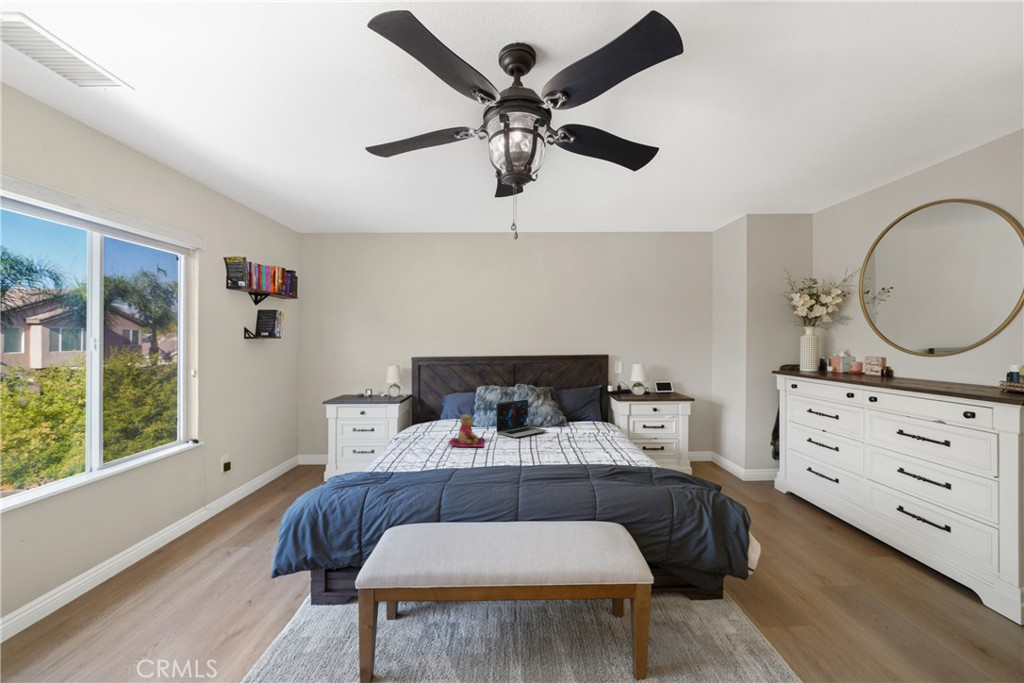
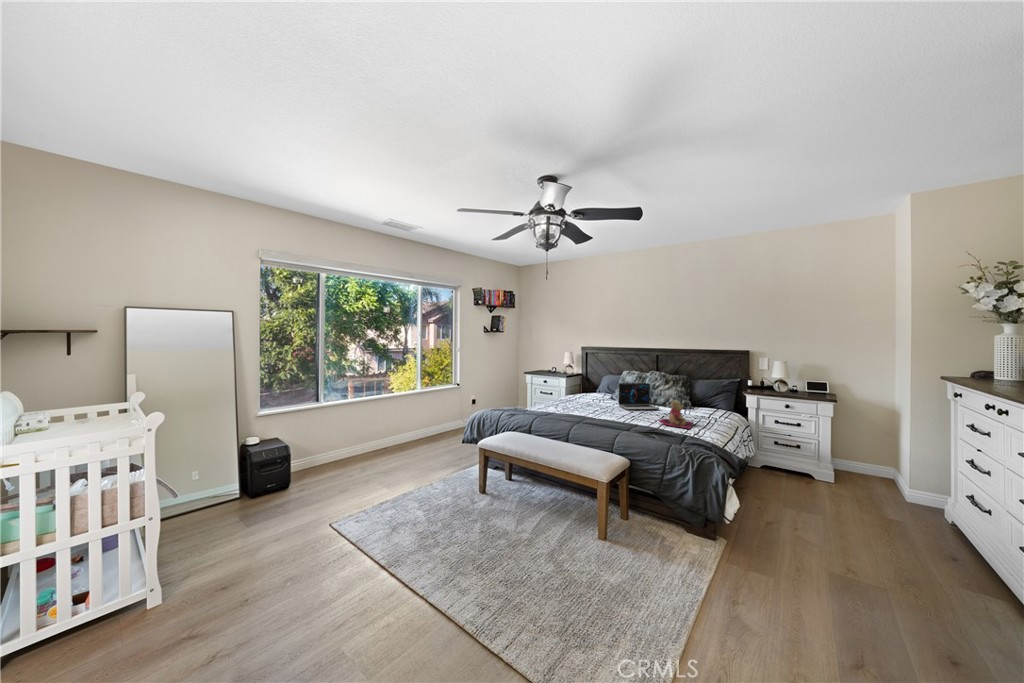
teddy bear: present [448,414,484,447] -> present [659,400,693,429]

